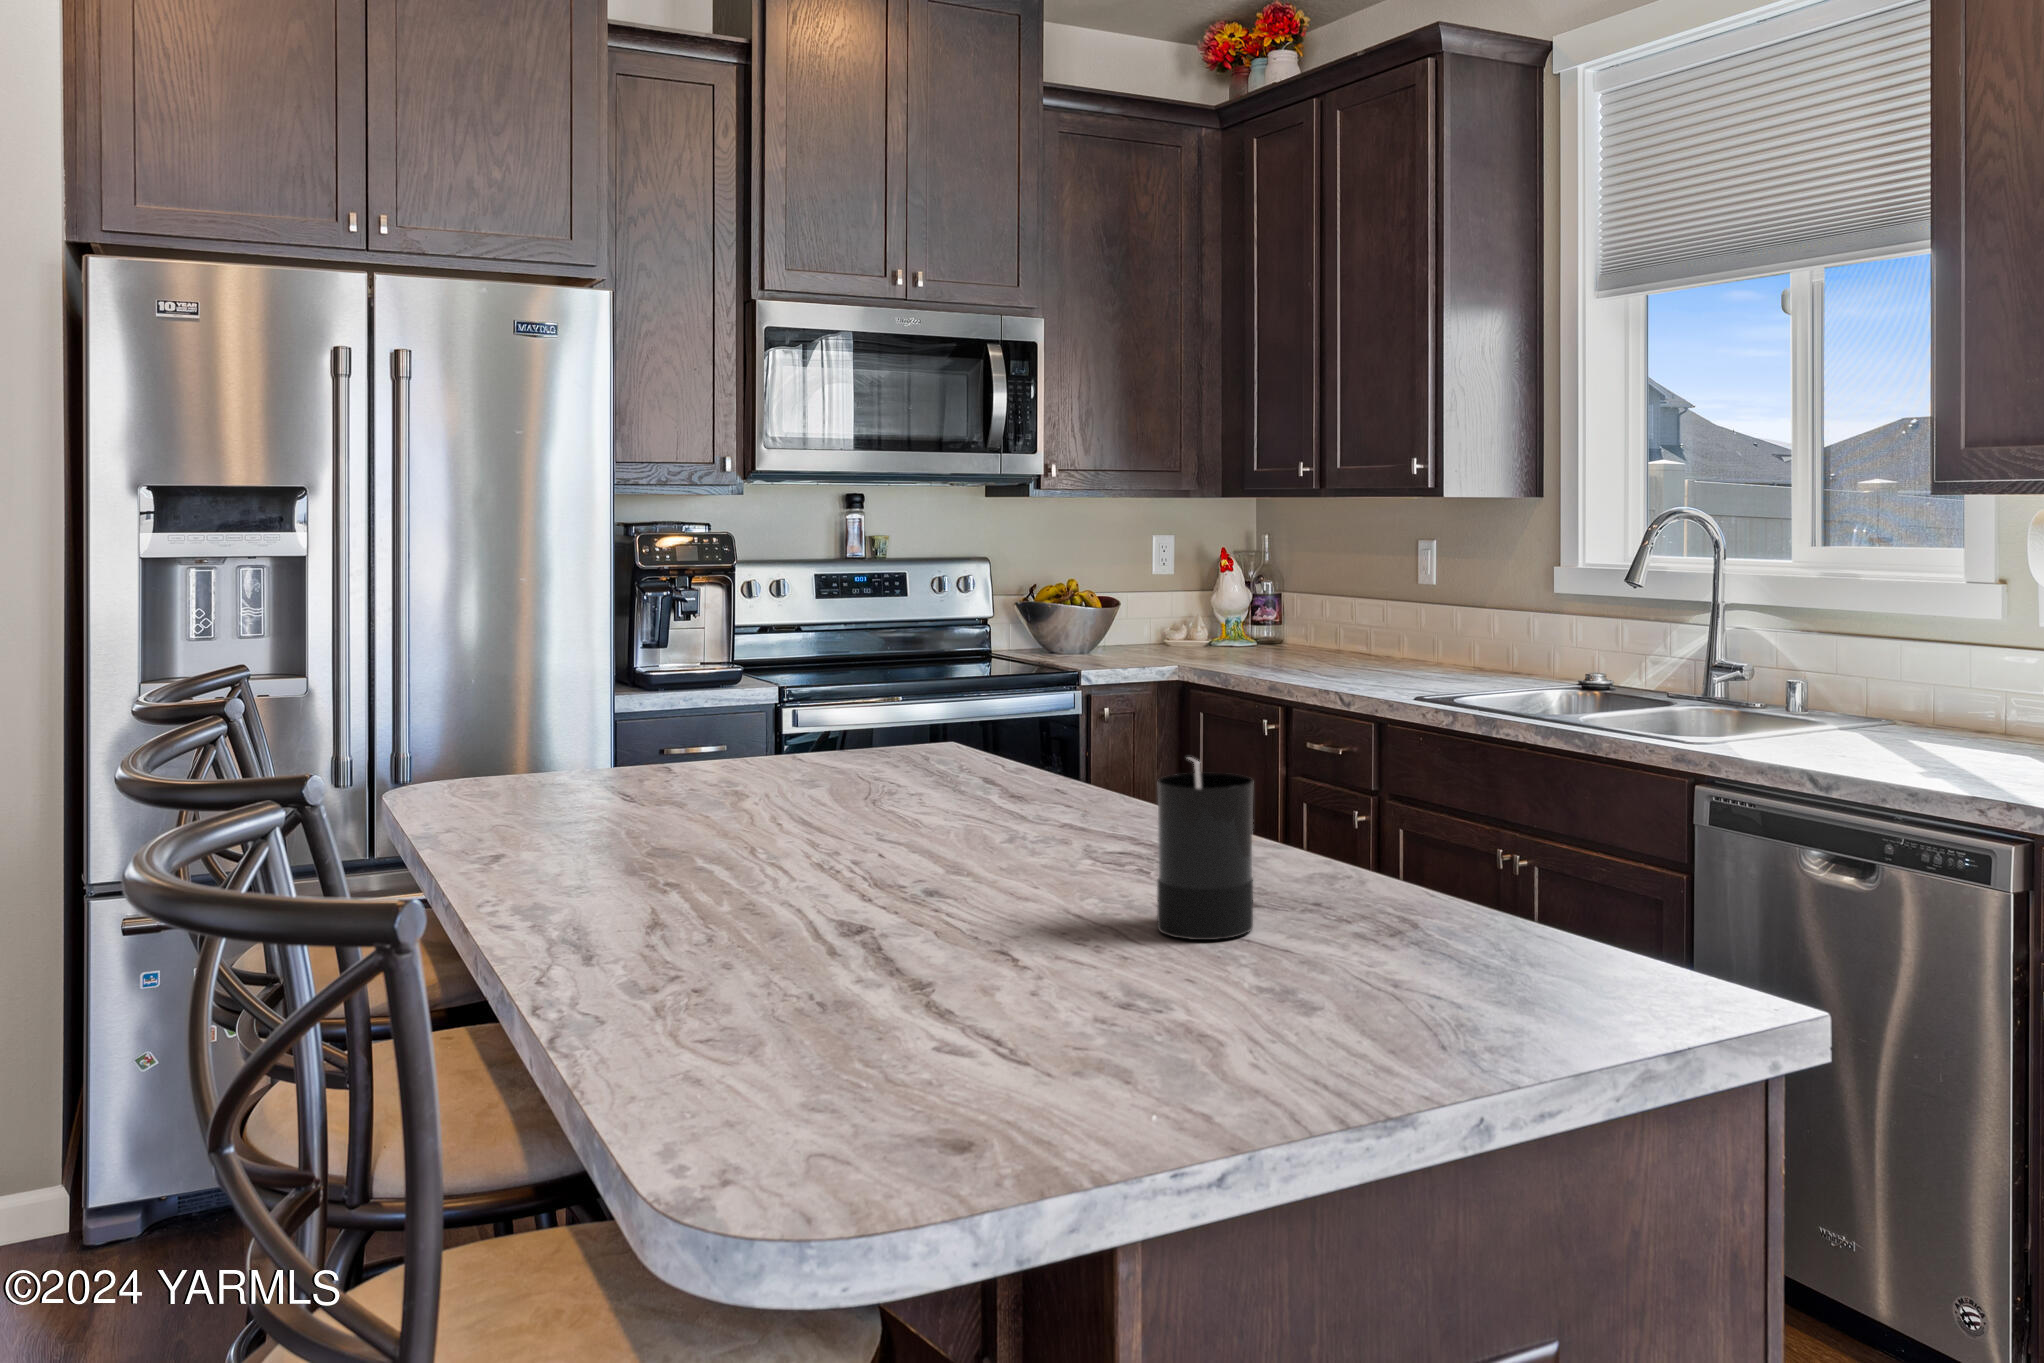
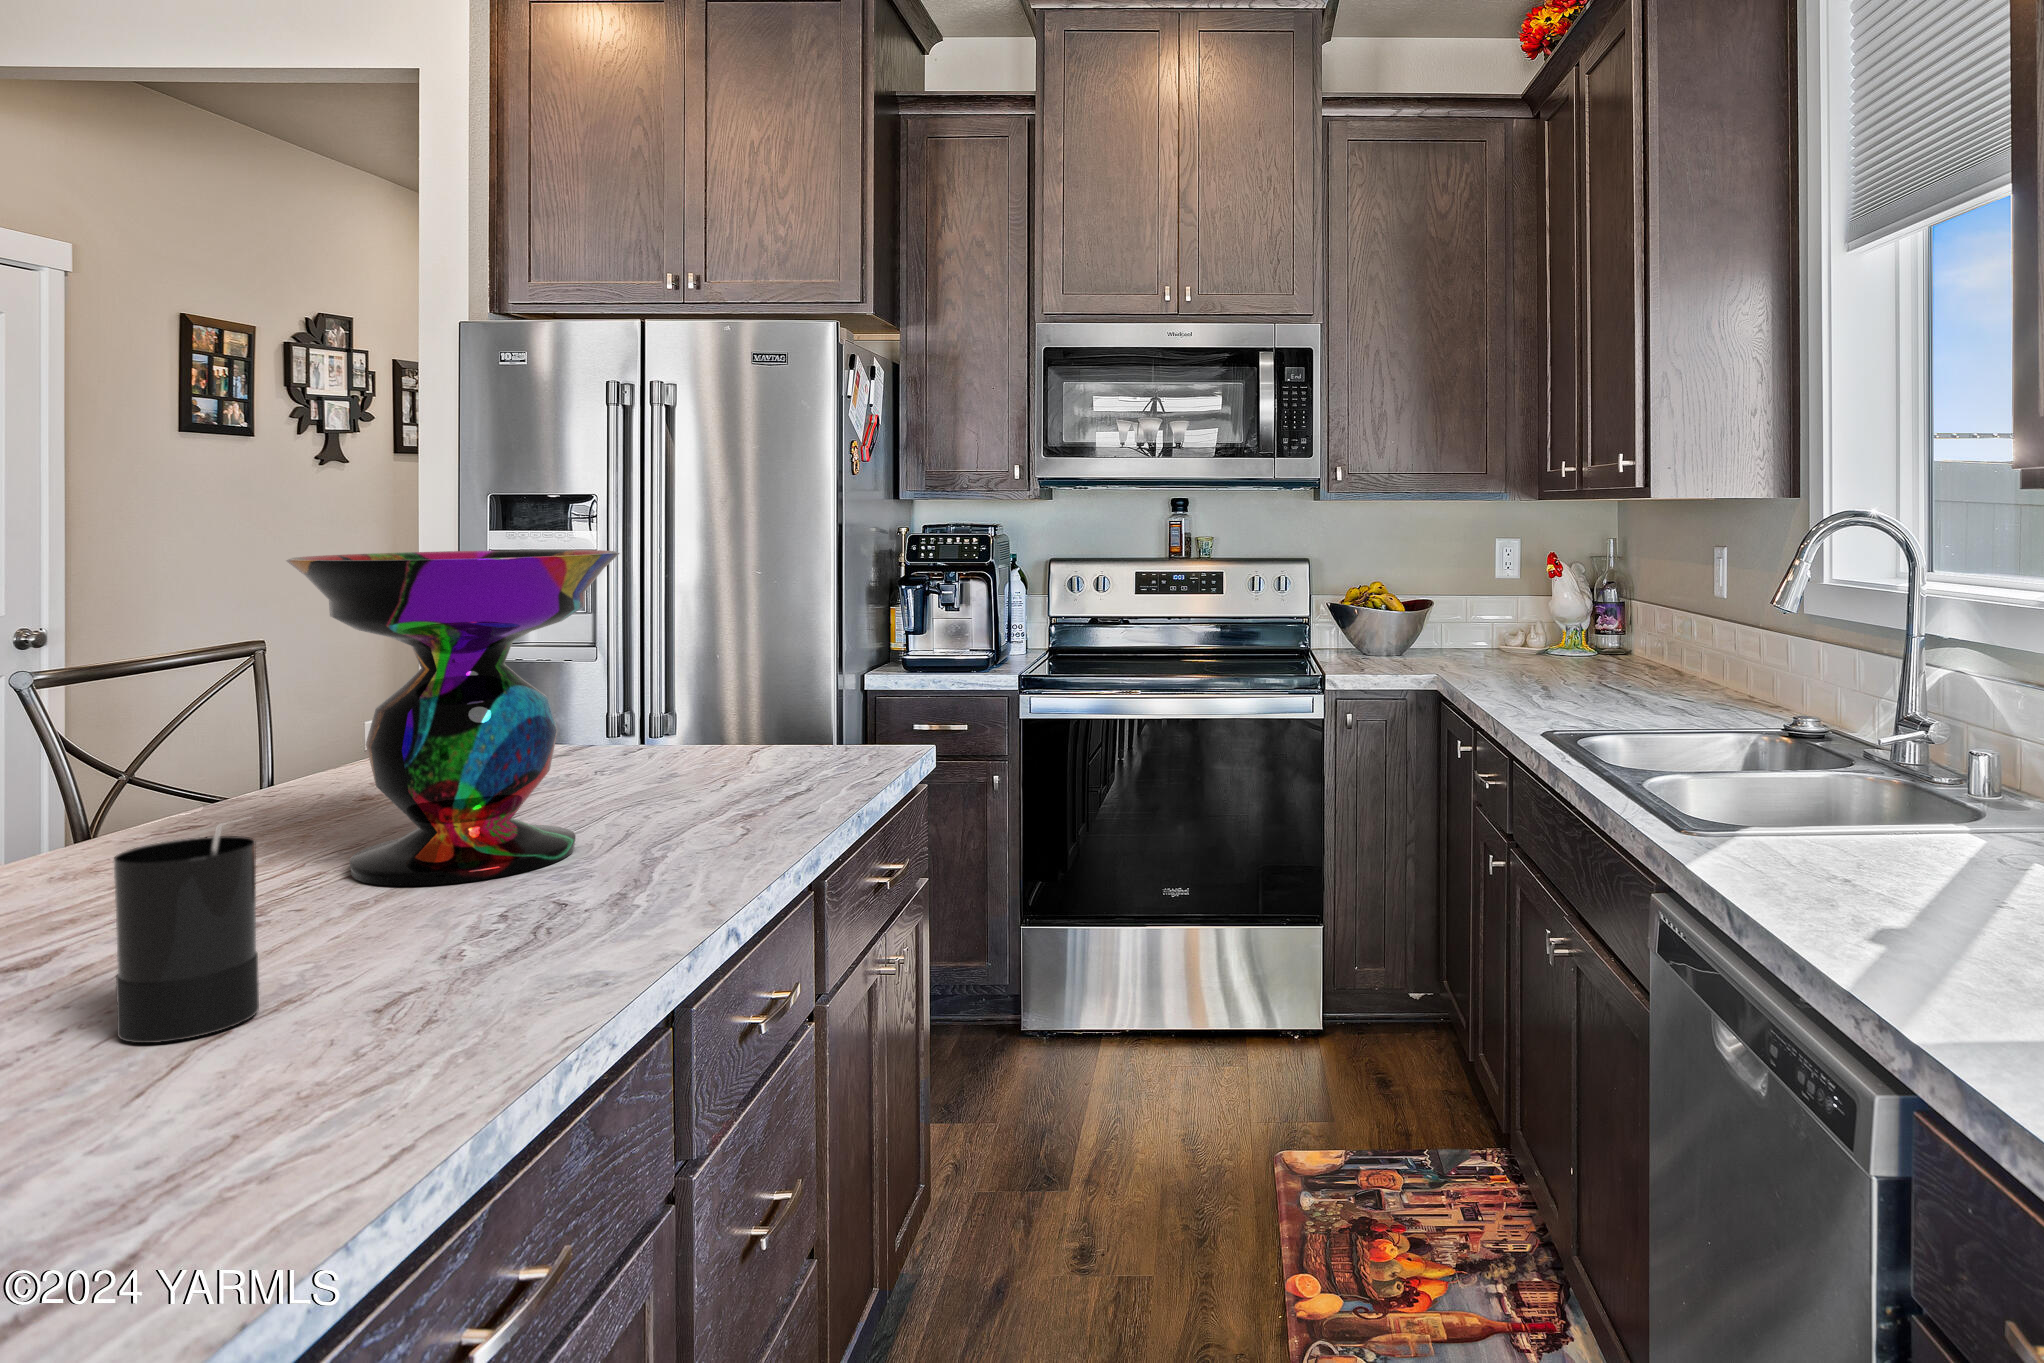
decorative bowl: none [788,537,1079,861] -> present [286,550,620,886]

